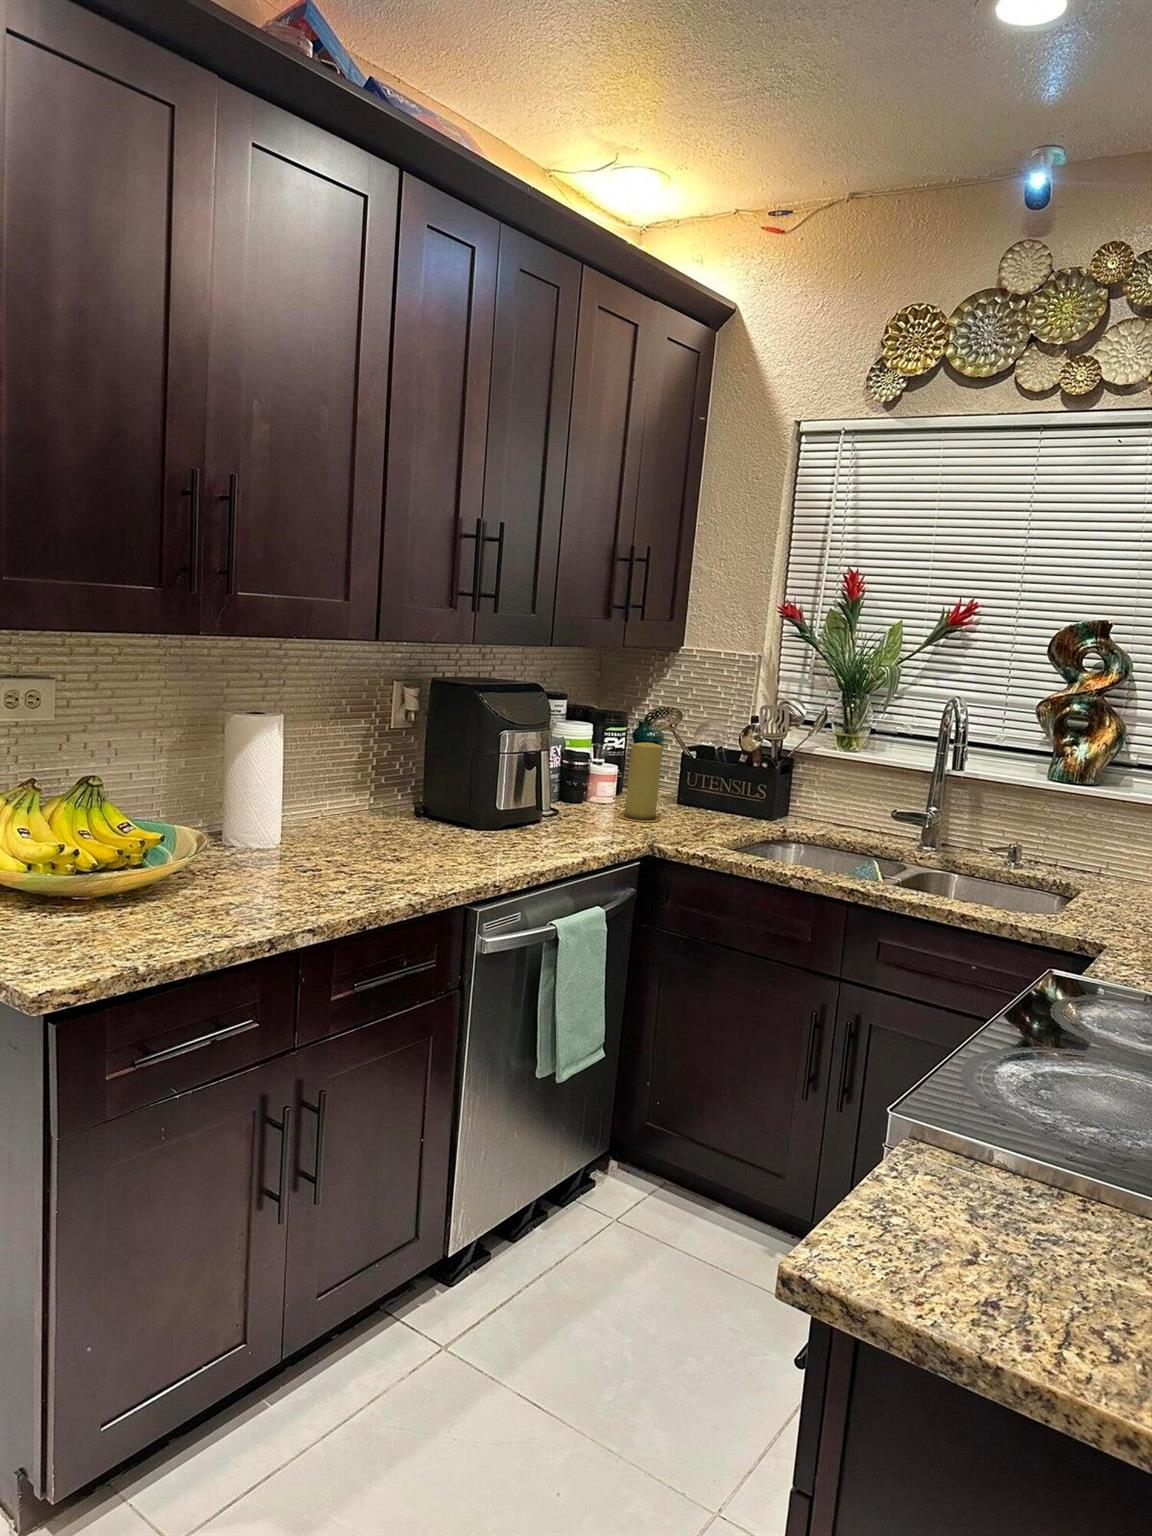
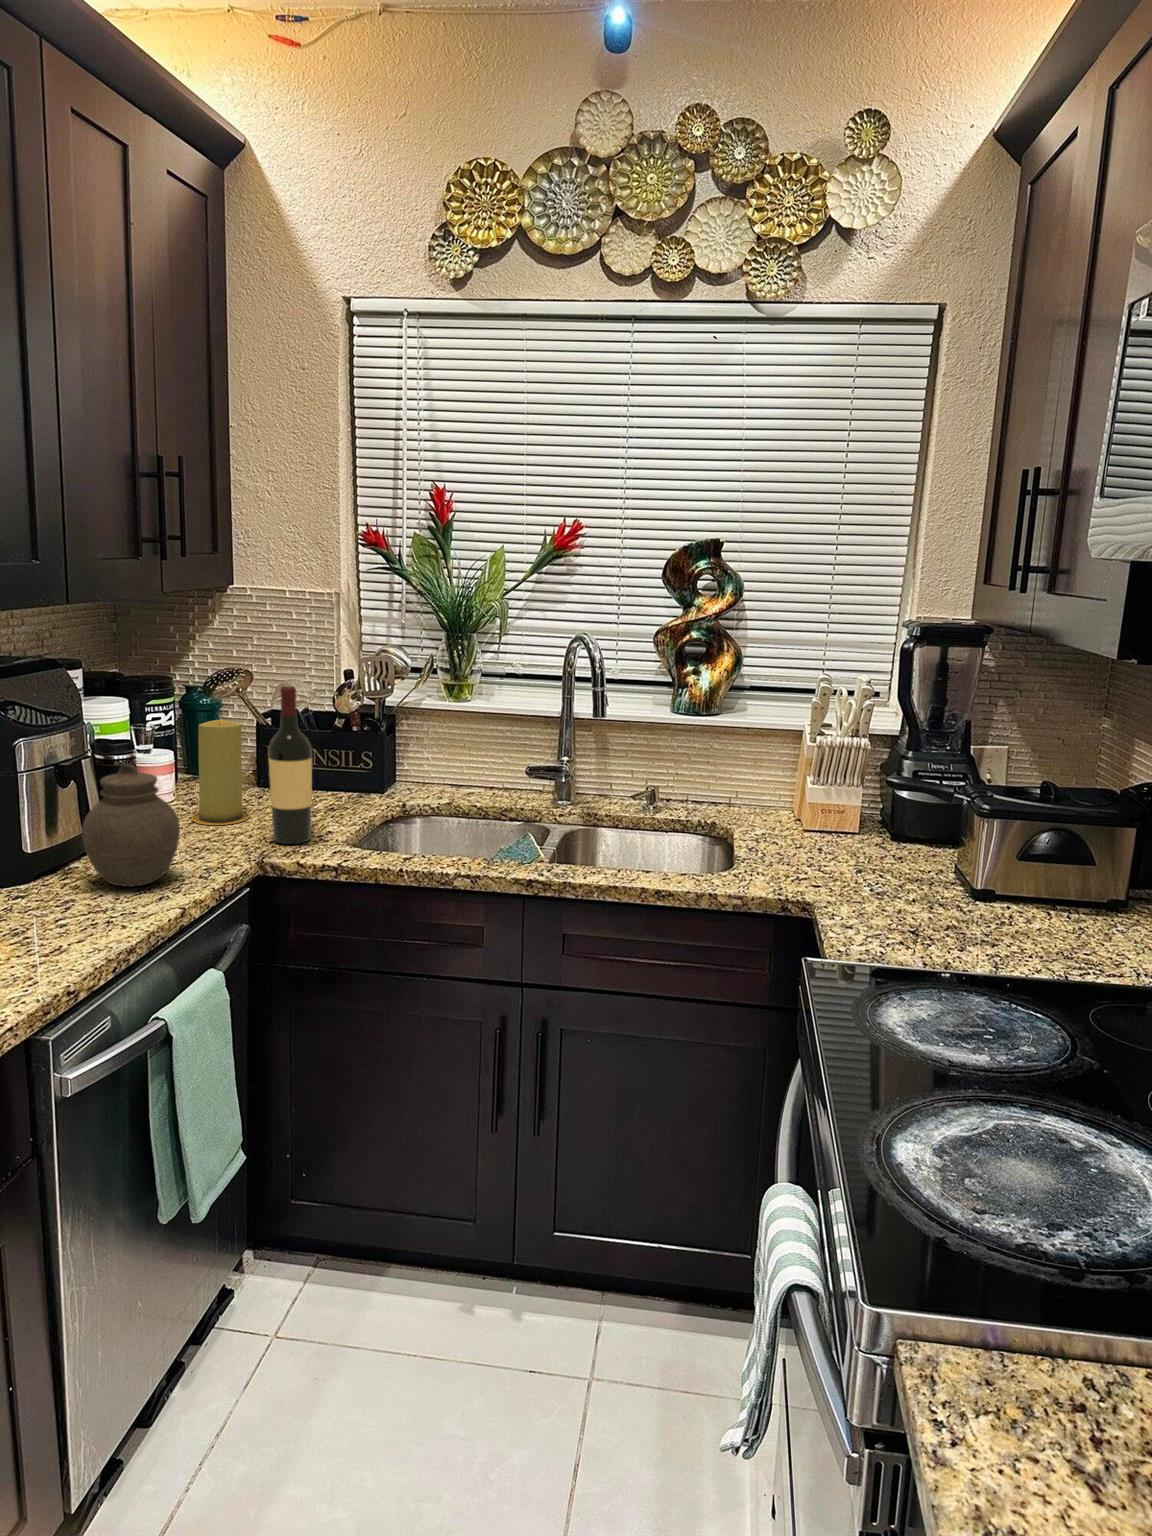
wine bottle: none [668,717,705,839] -> present [268,686,312,844]
jar: none [533,756,596,842] -> present [82,764,180,887]

